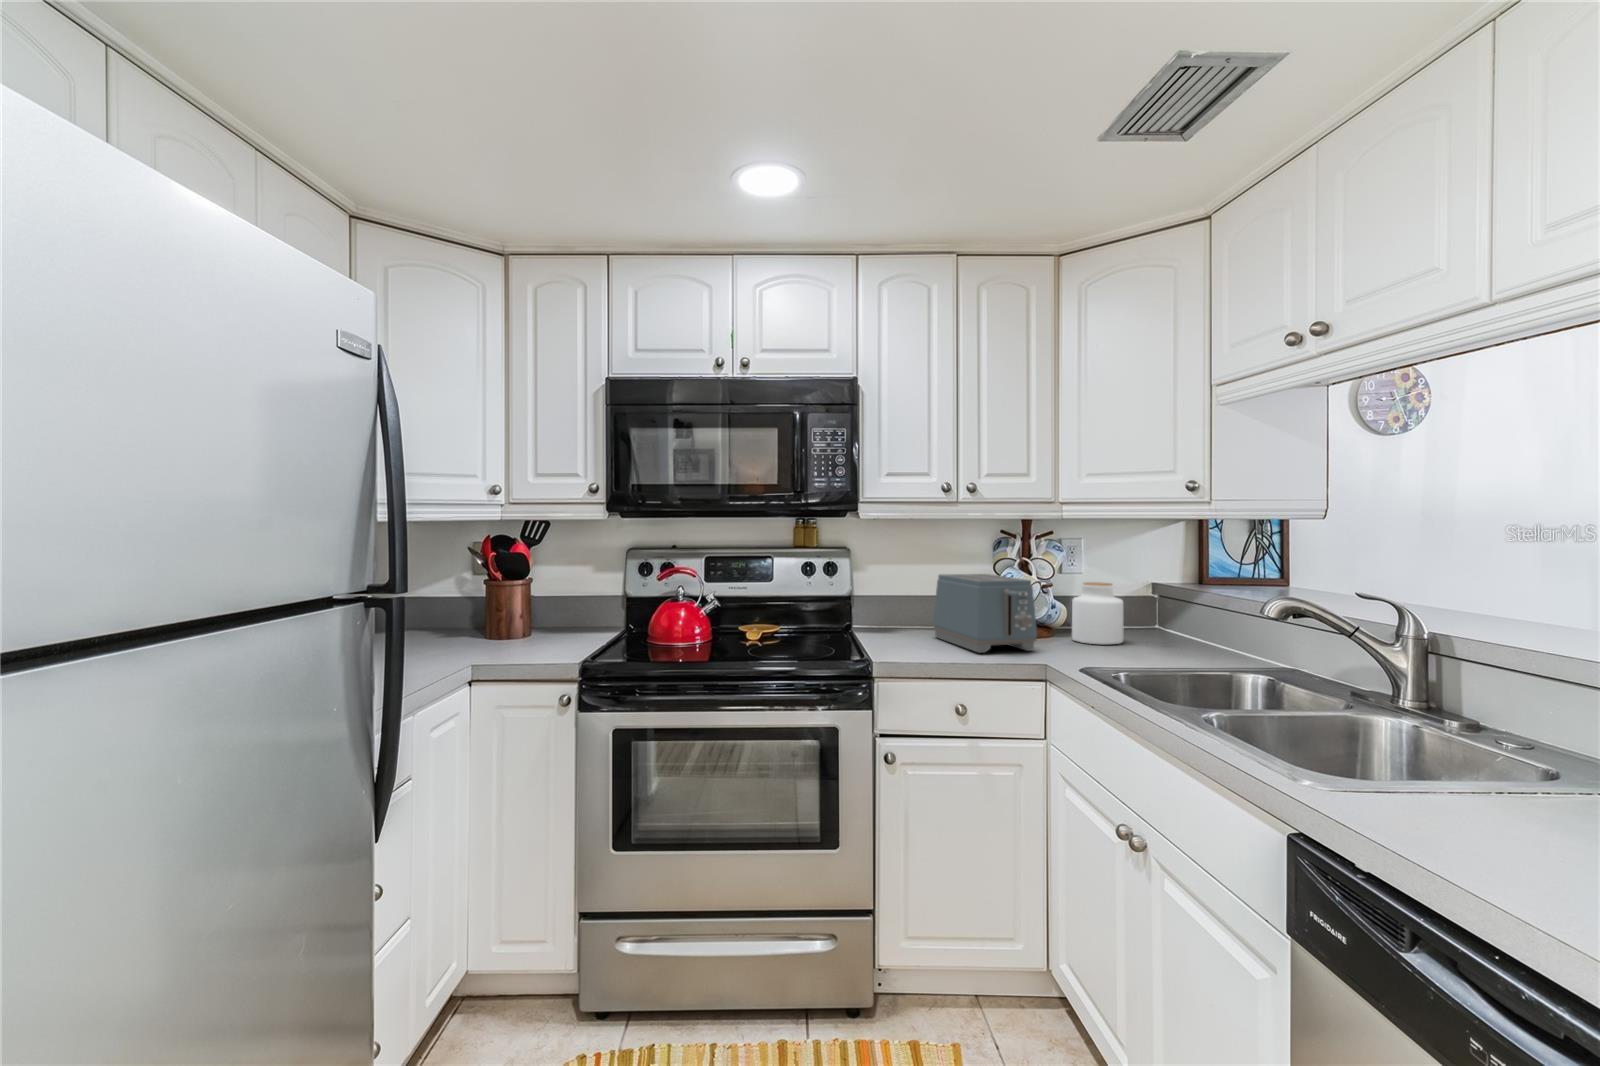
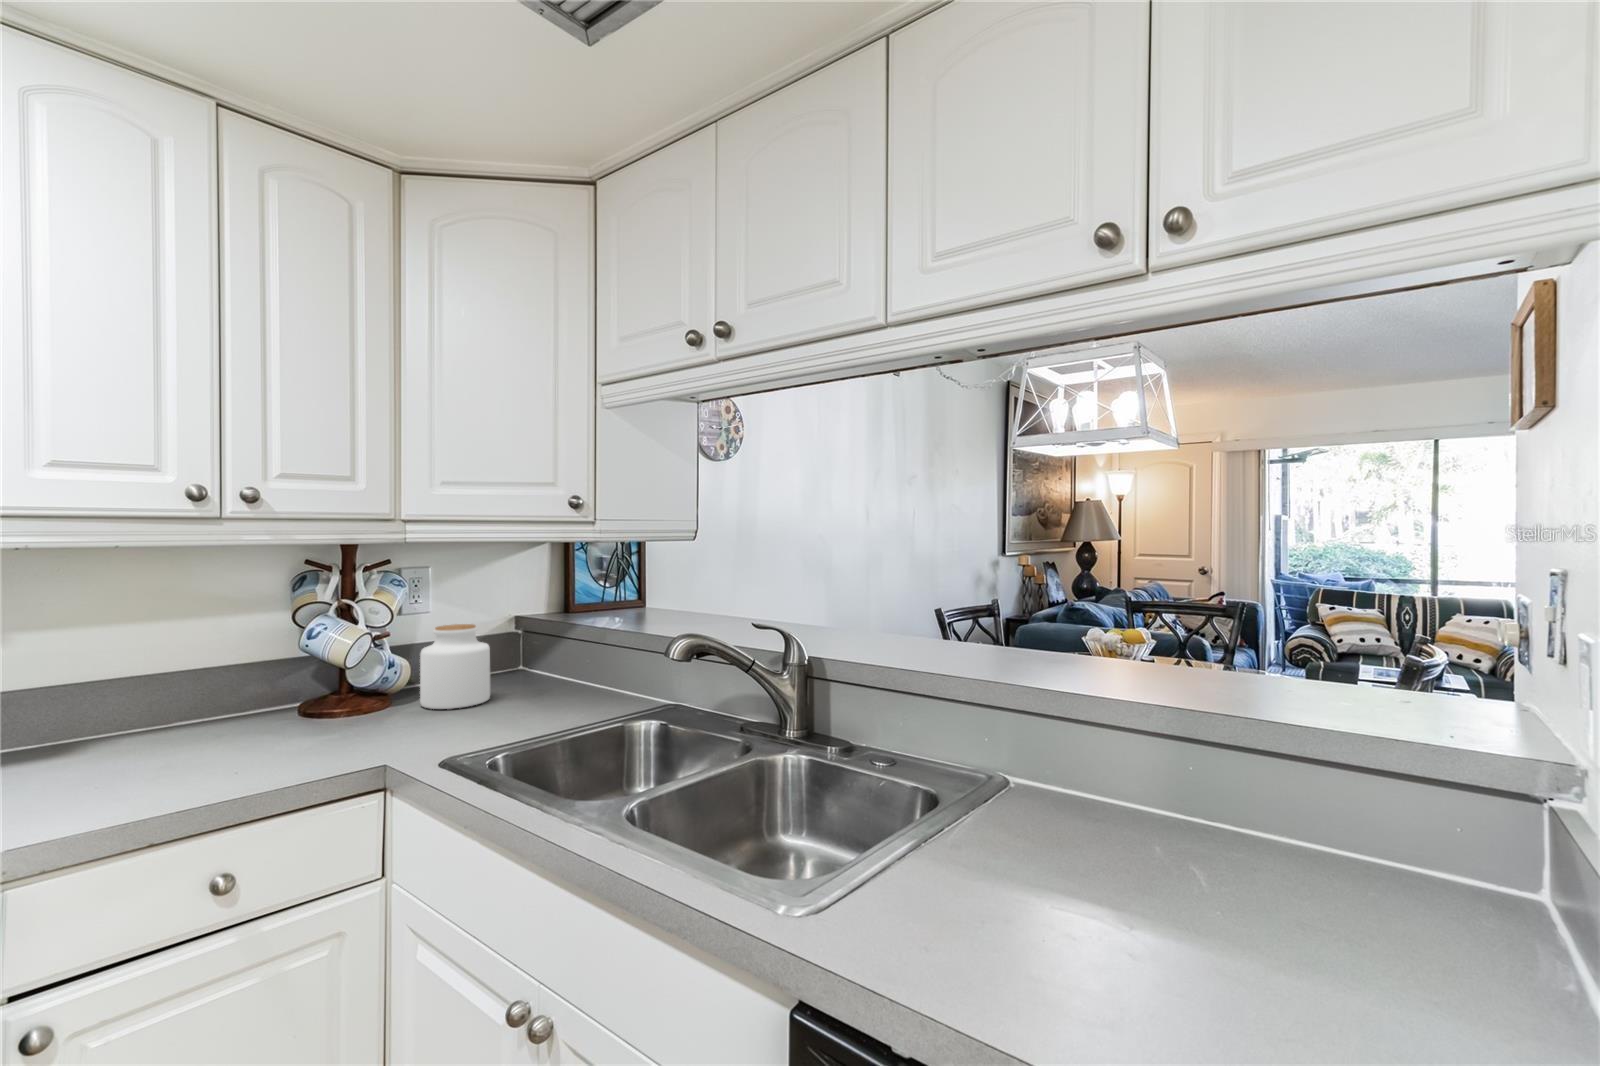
toaster: present [933,574,1037,653] -> none [168,628,369,767]

